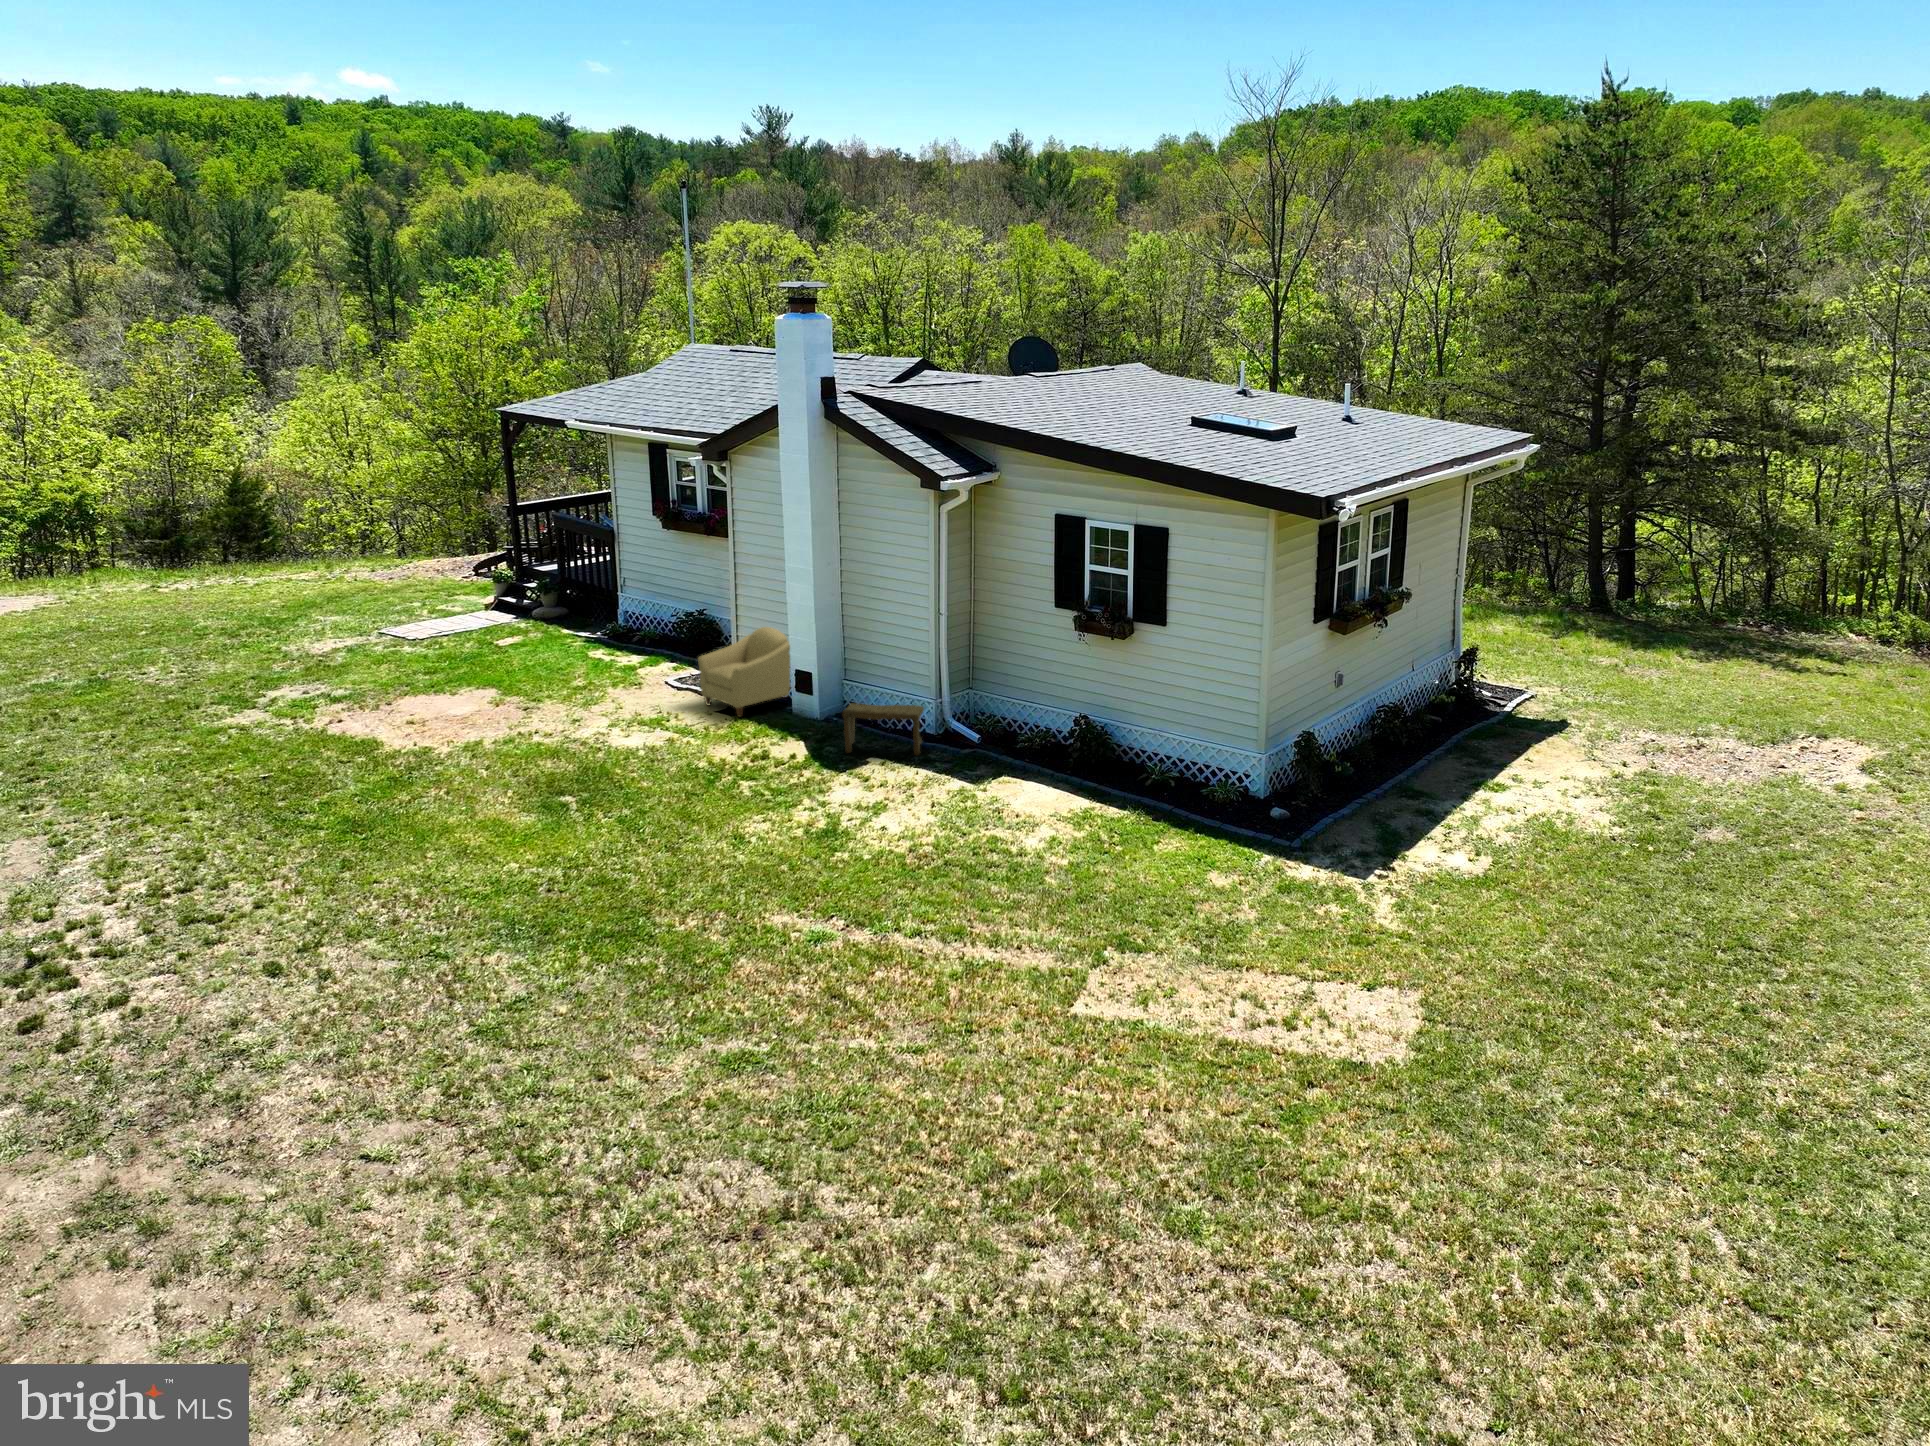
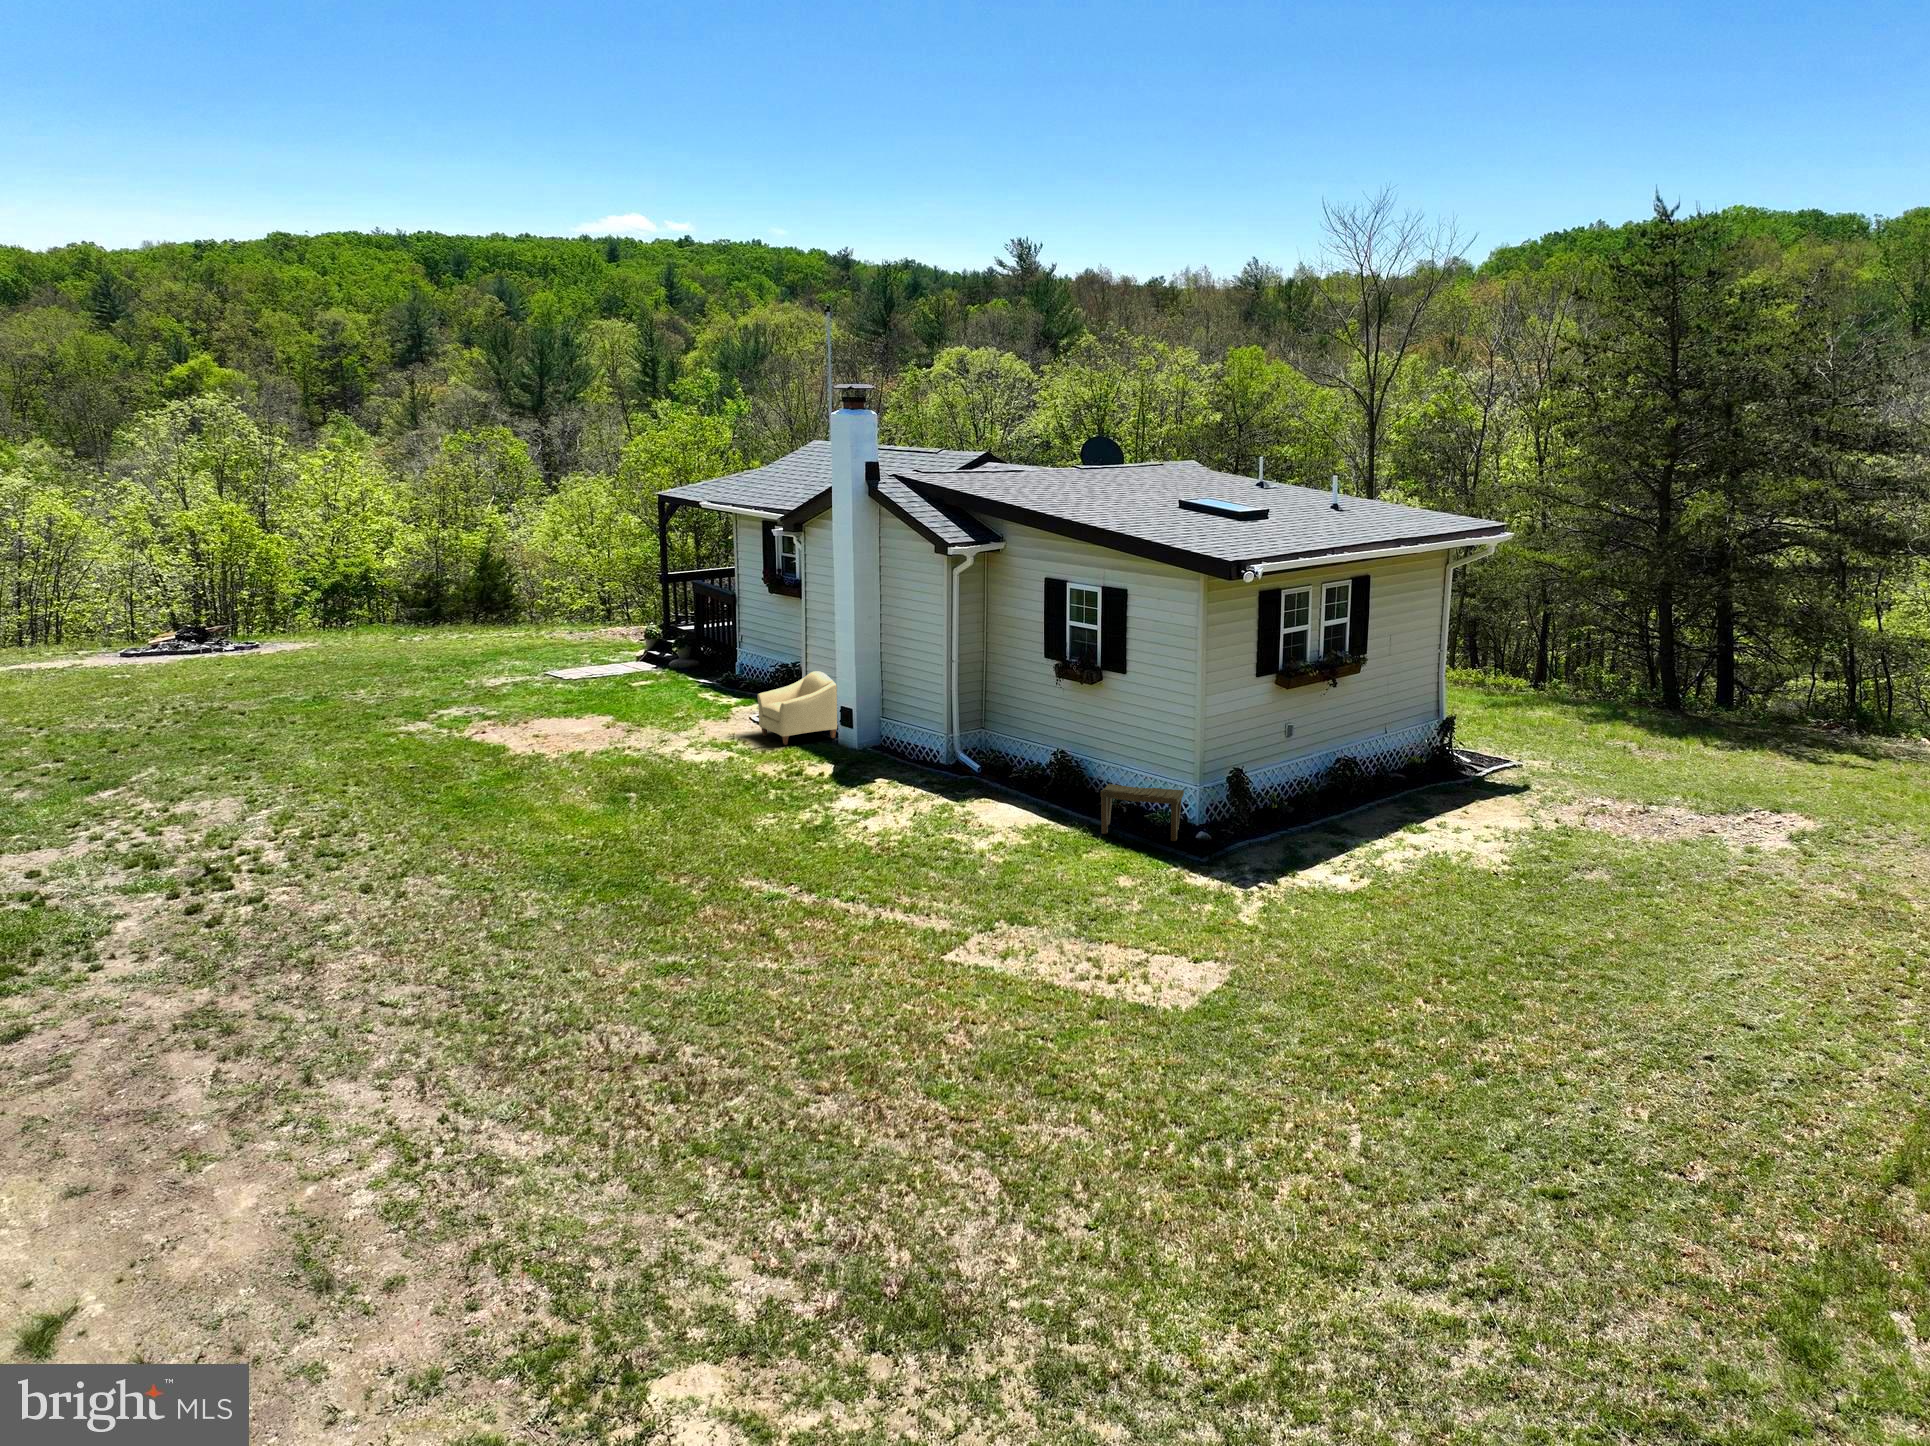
bench: present [842,703,924,755] -> present [1100,784,1184,841]

